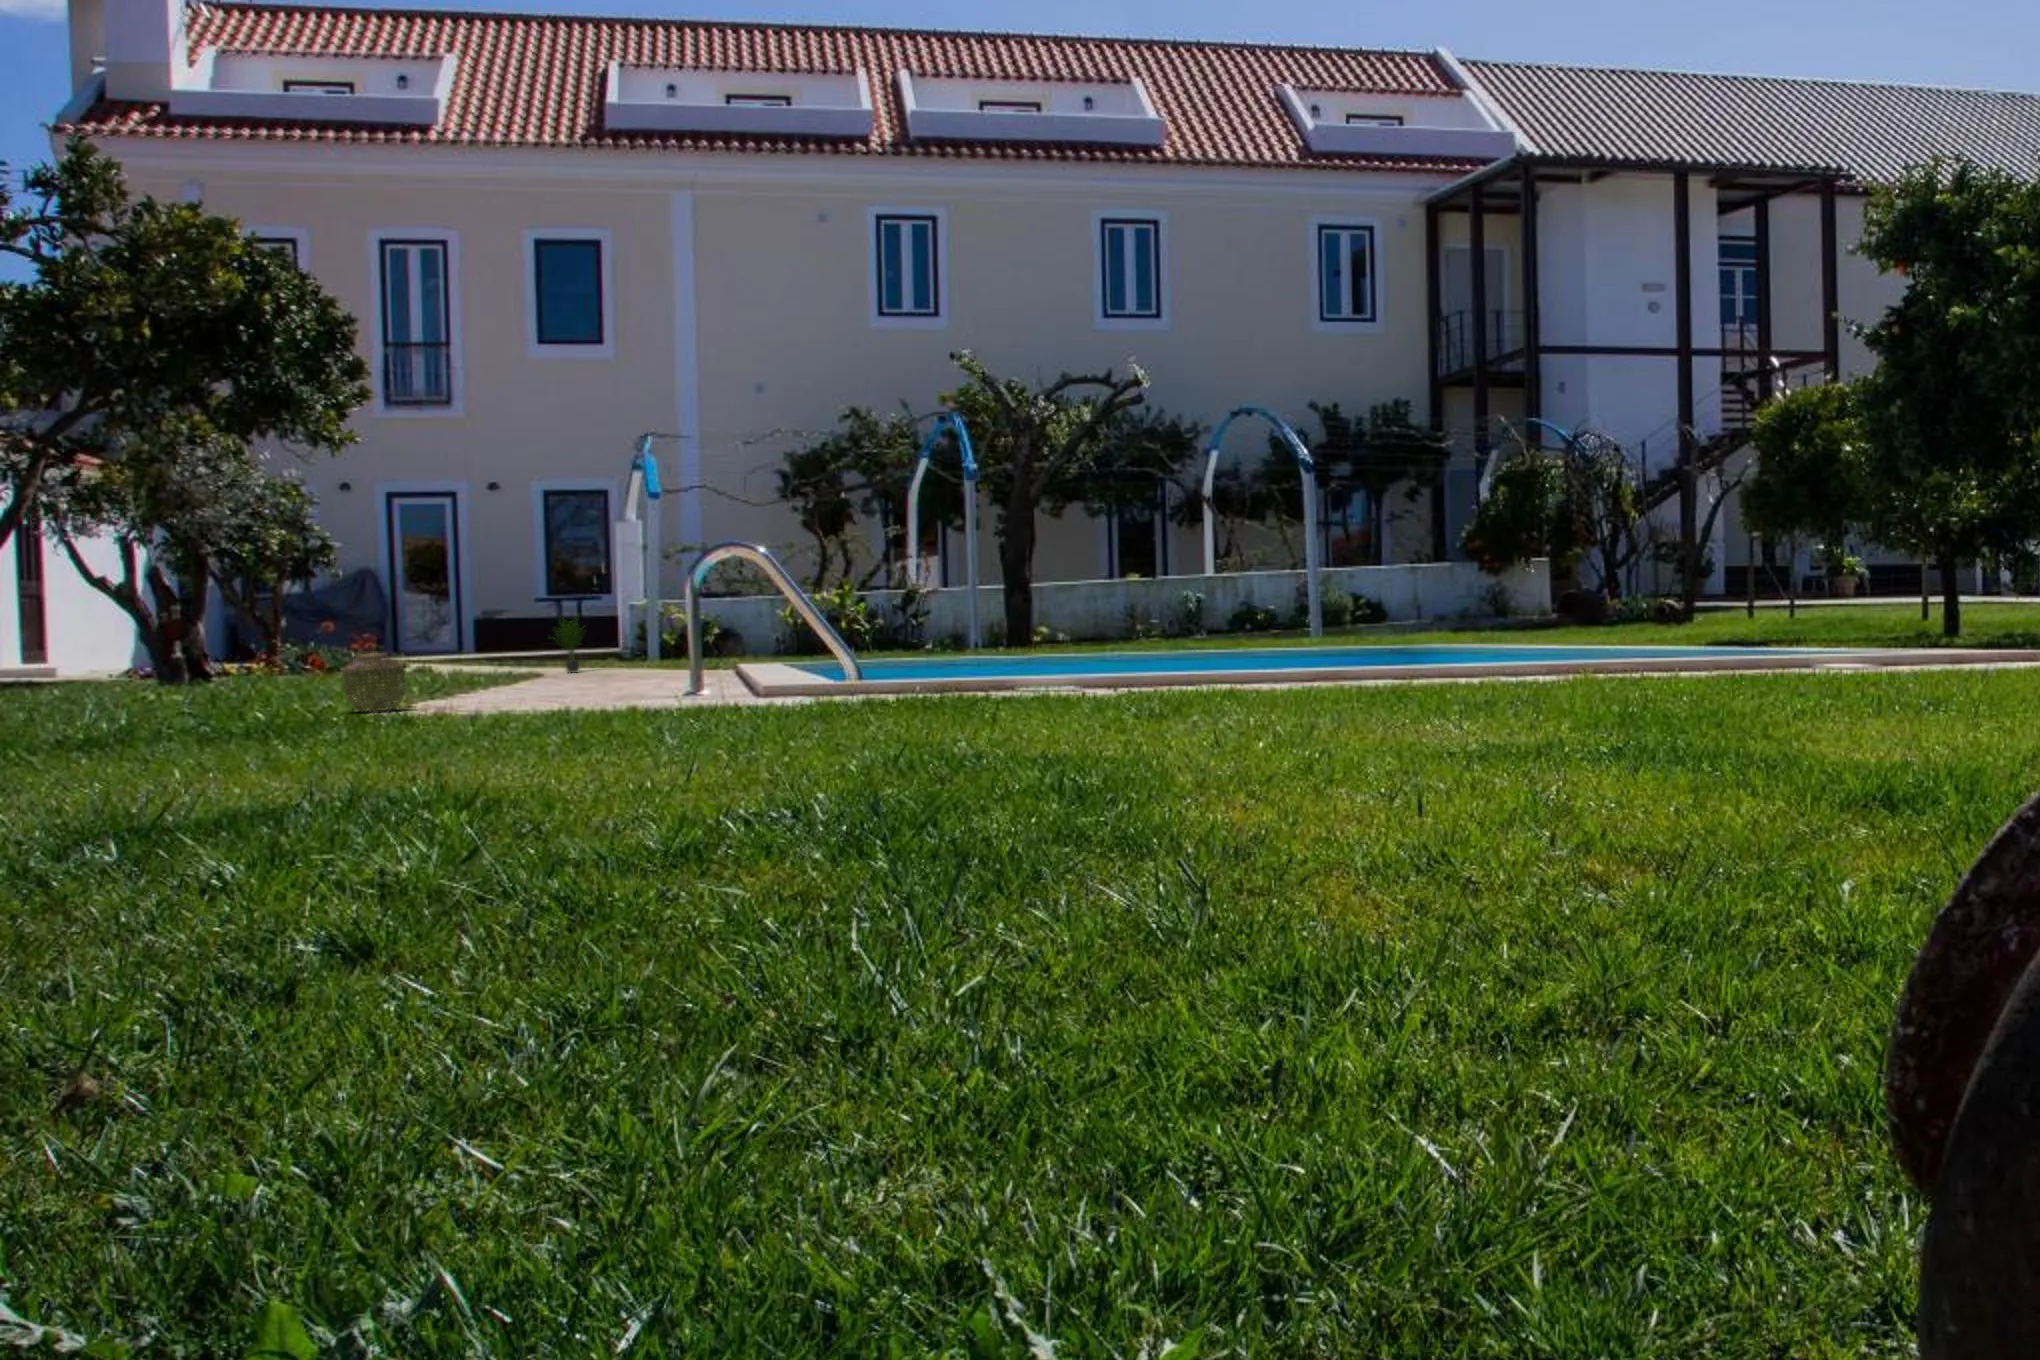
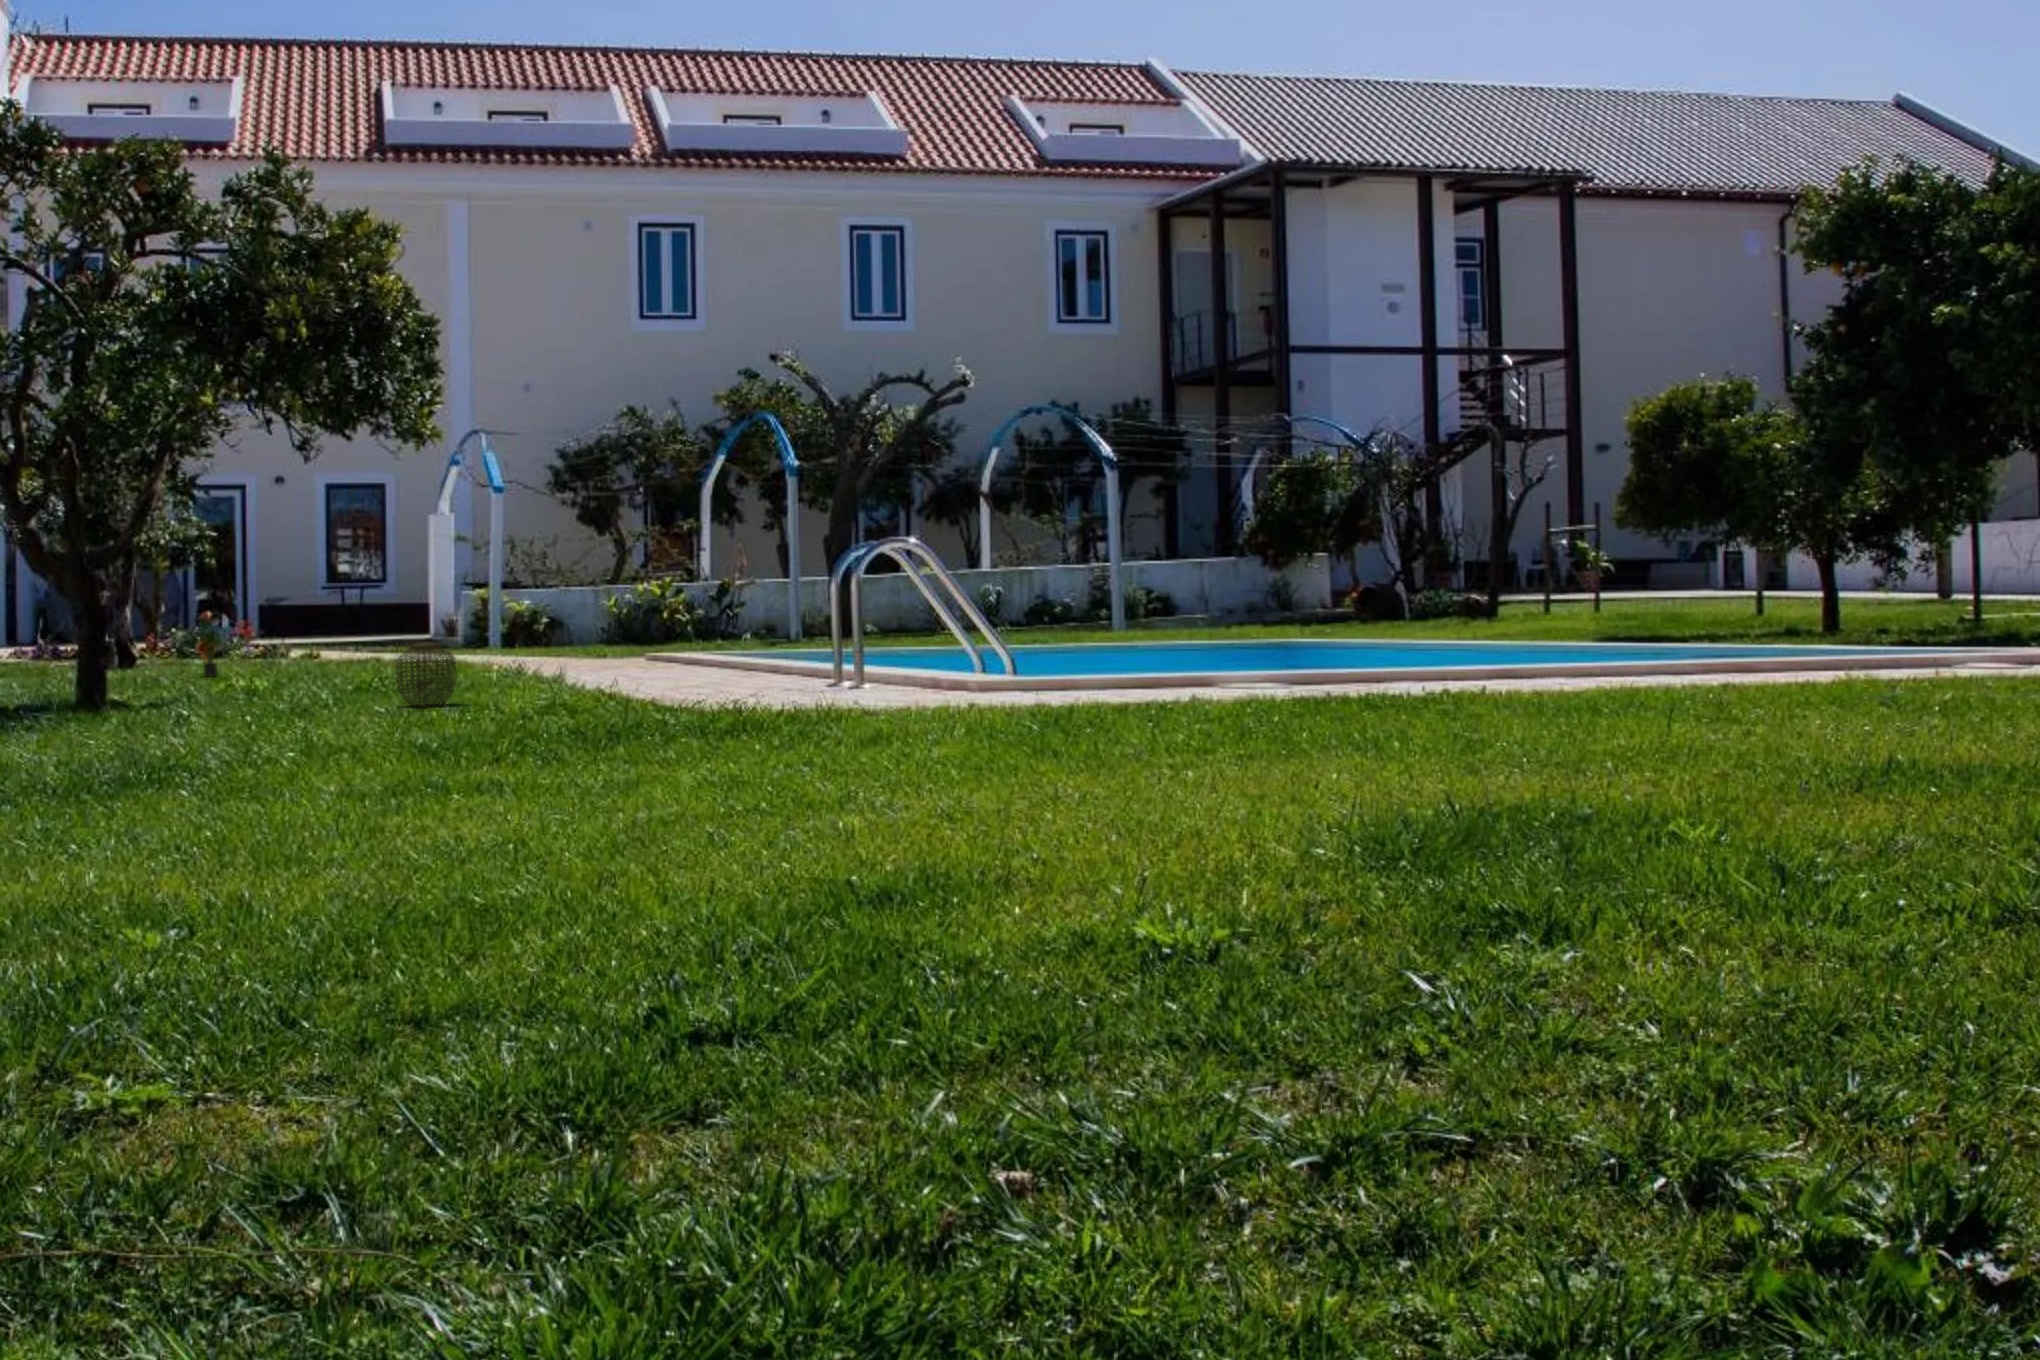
potted plant: present [555,621,582,673] -> present [194,620,220,677]

